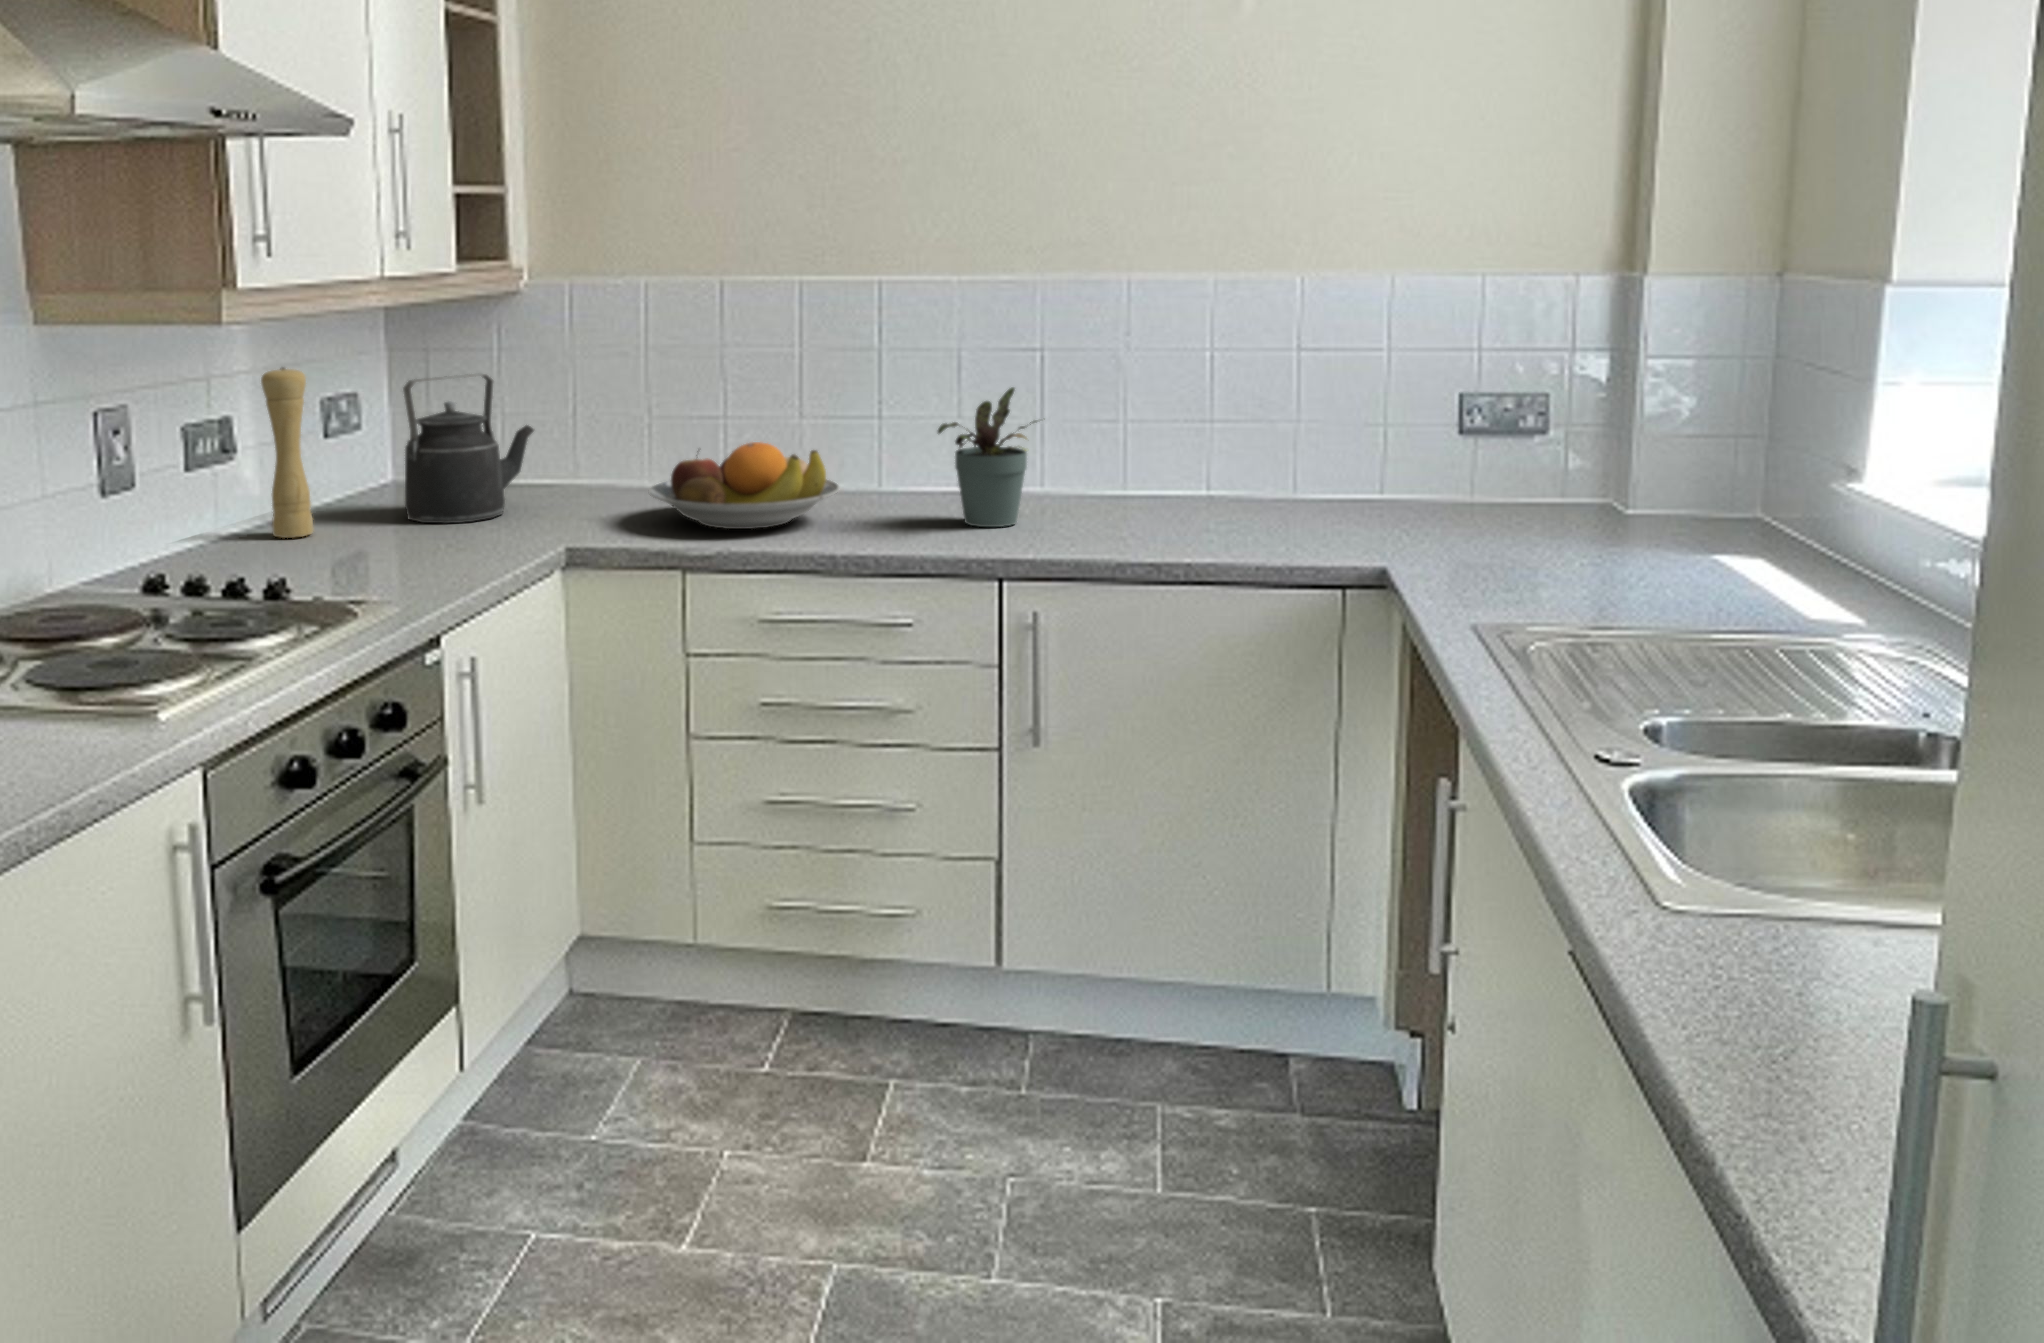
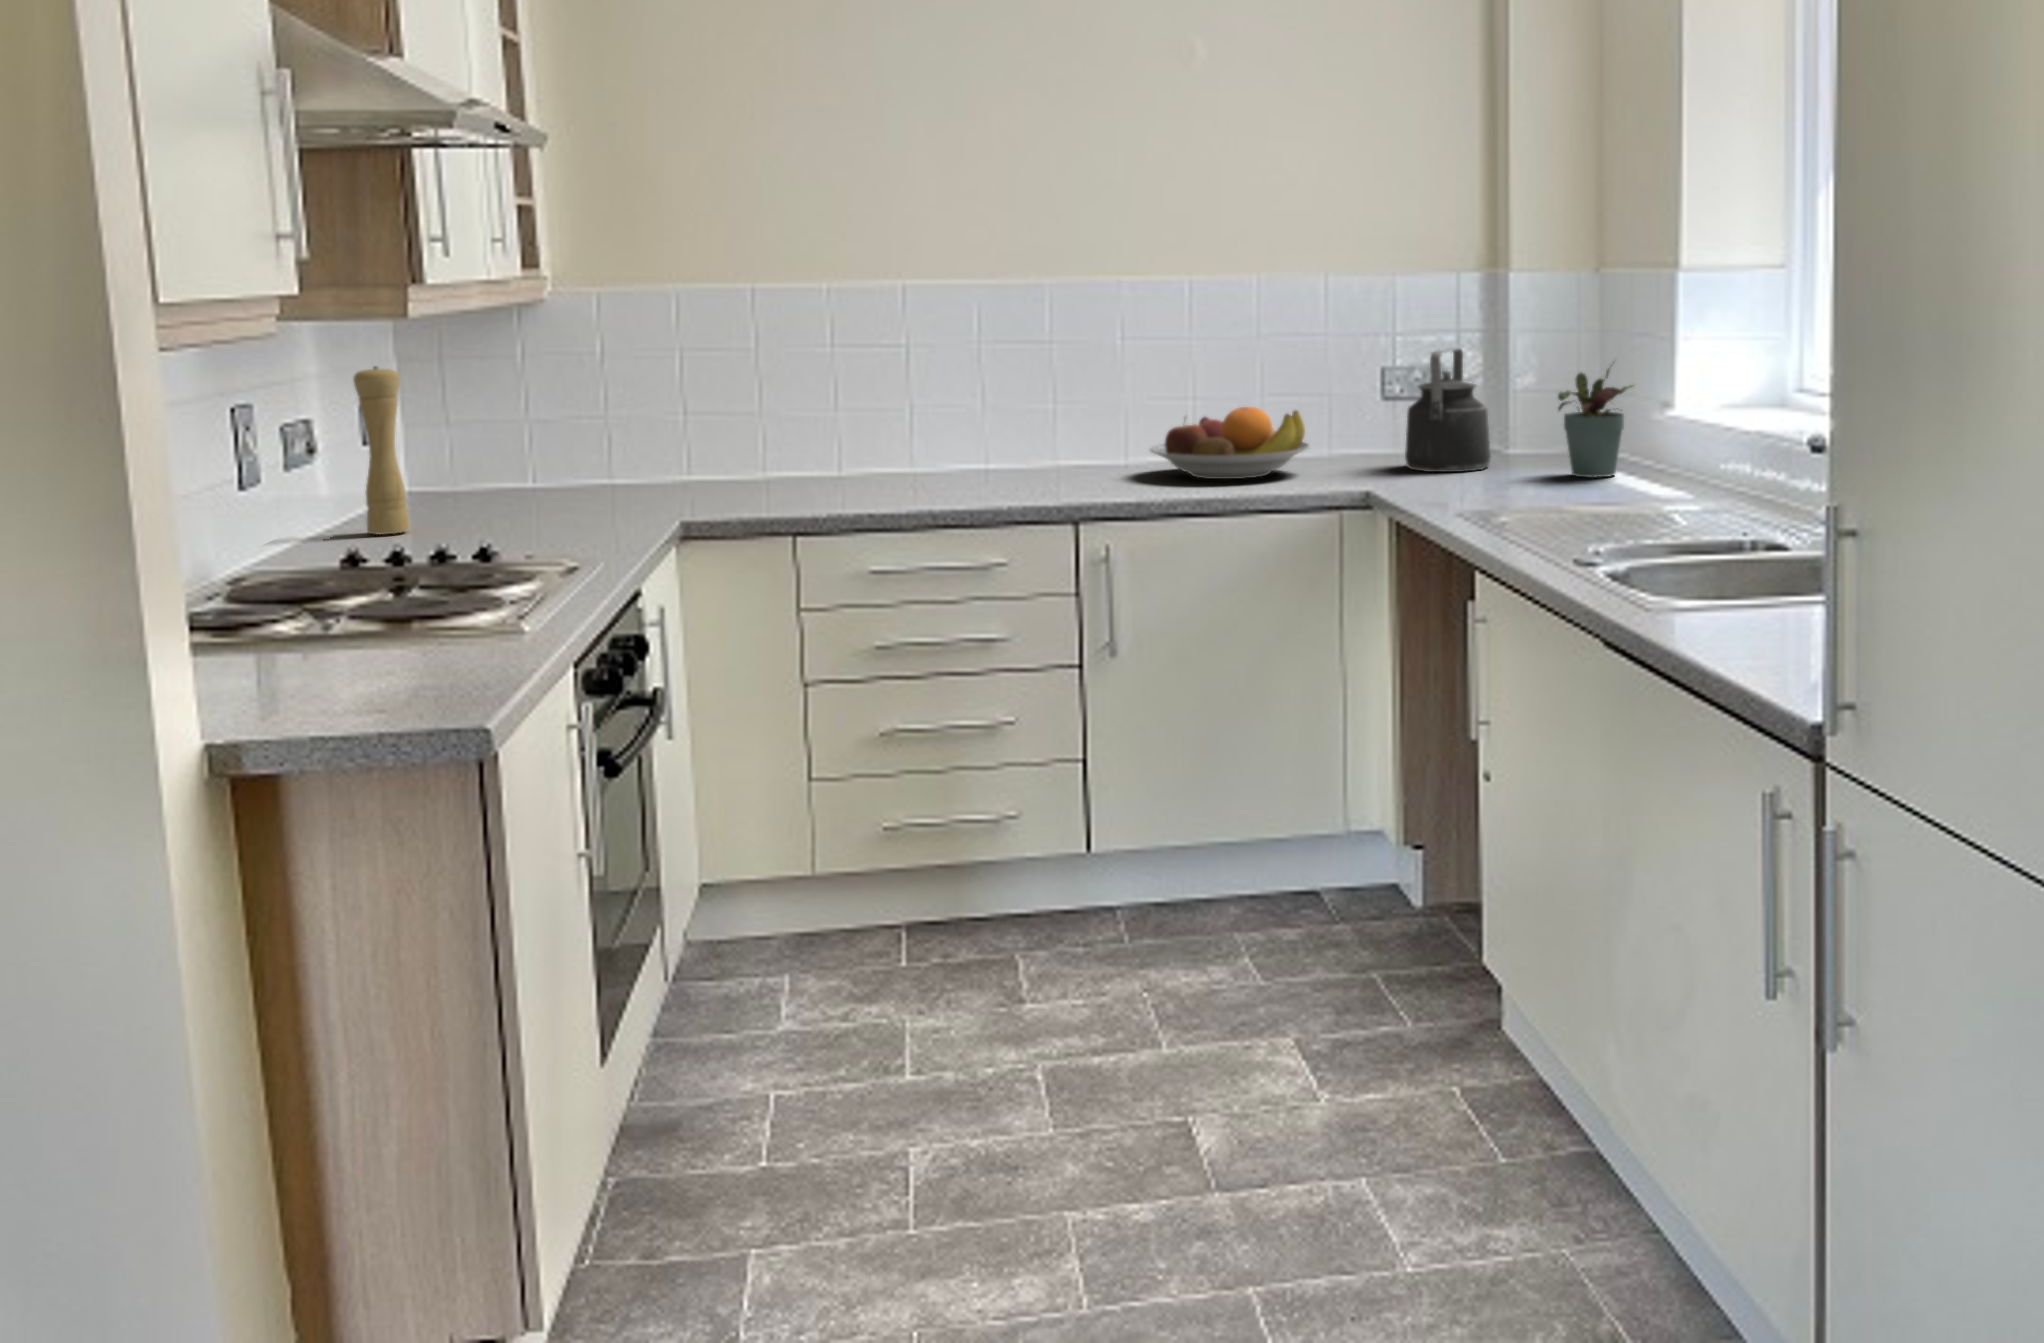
kettle: present [403,373,534,523] -> present [1405,348,1491,472]
potted plant: present [938,387,1037,527] -> present [1558,362,1633,478]
fruit bowl: present [649,442,839,529] -> present [1150,407,1310,479]

